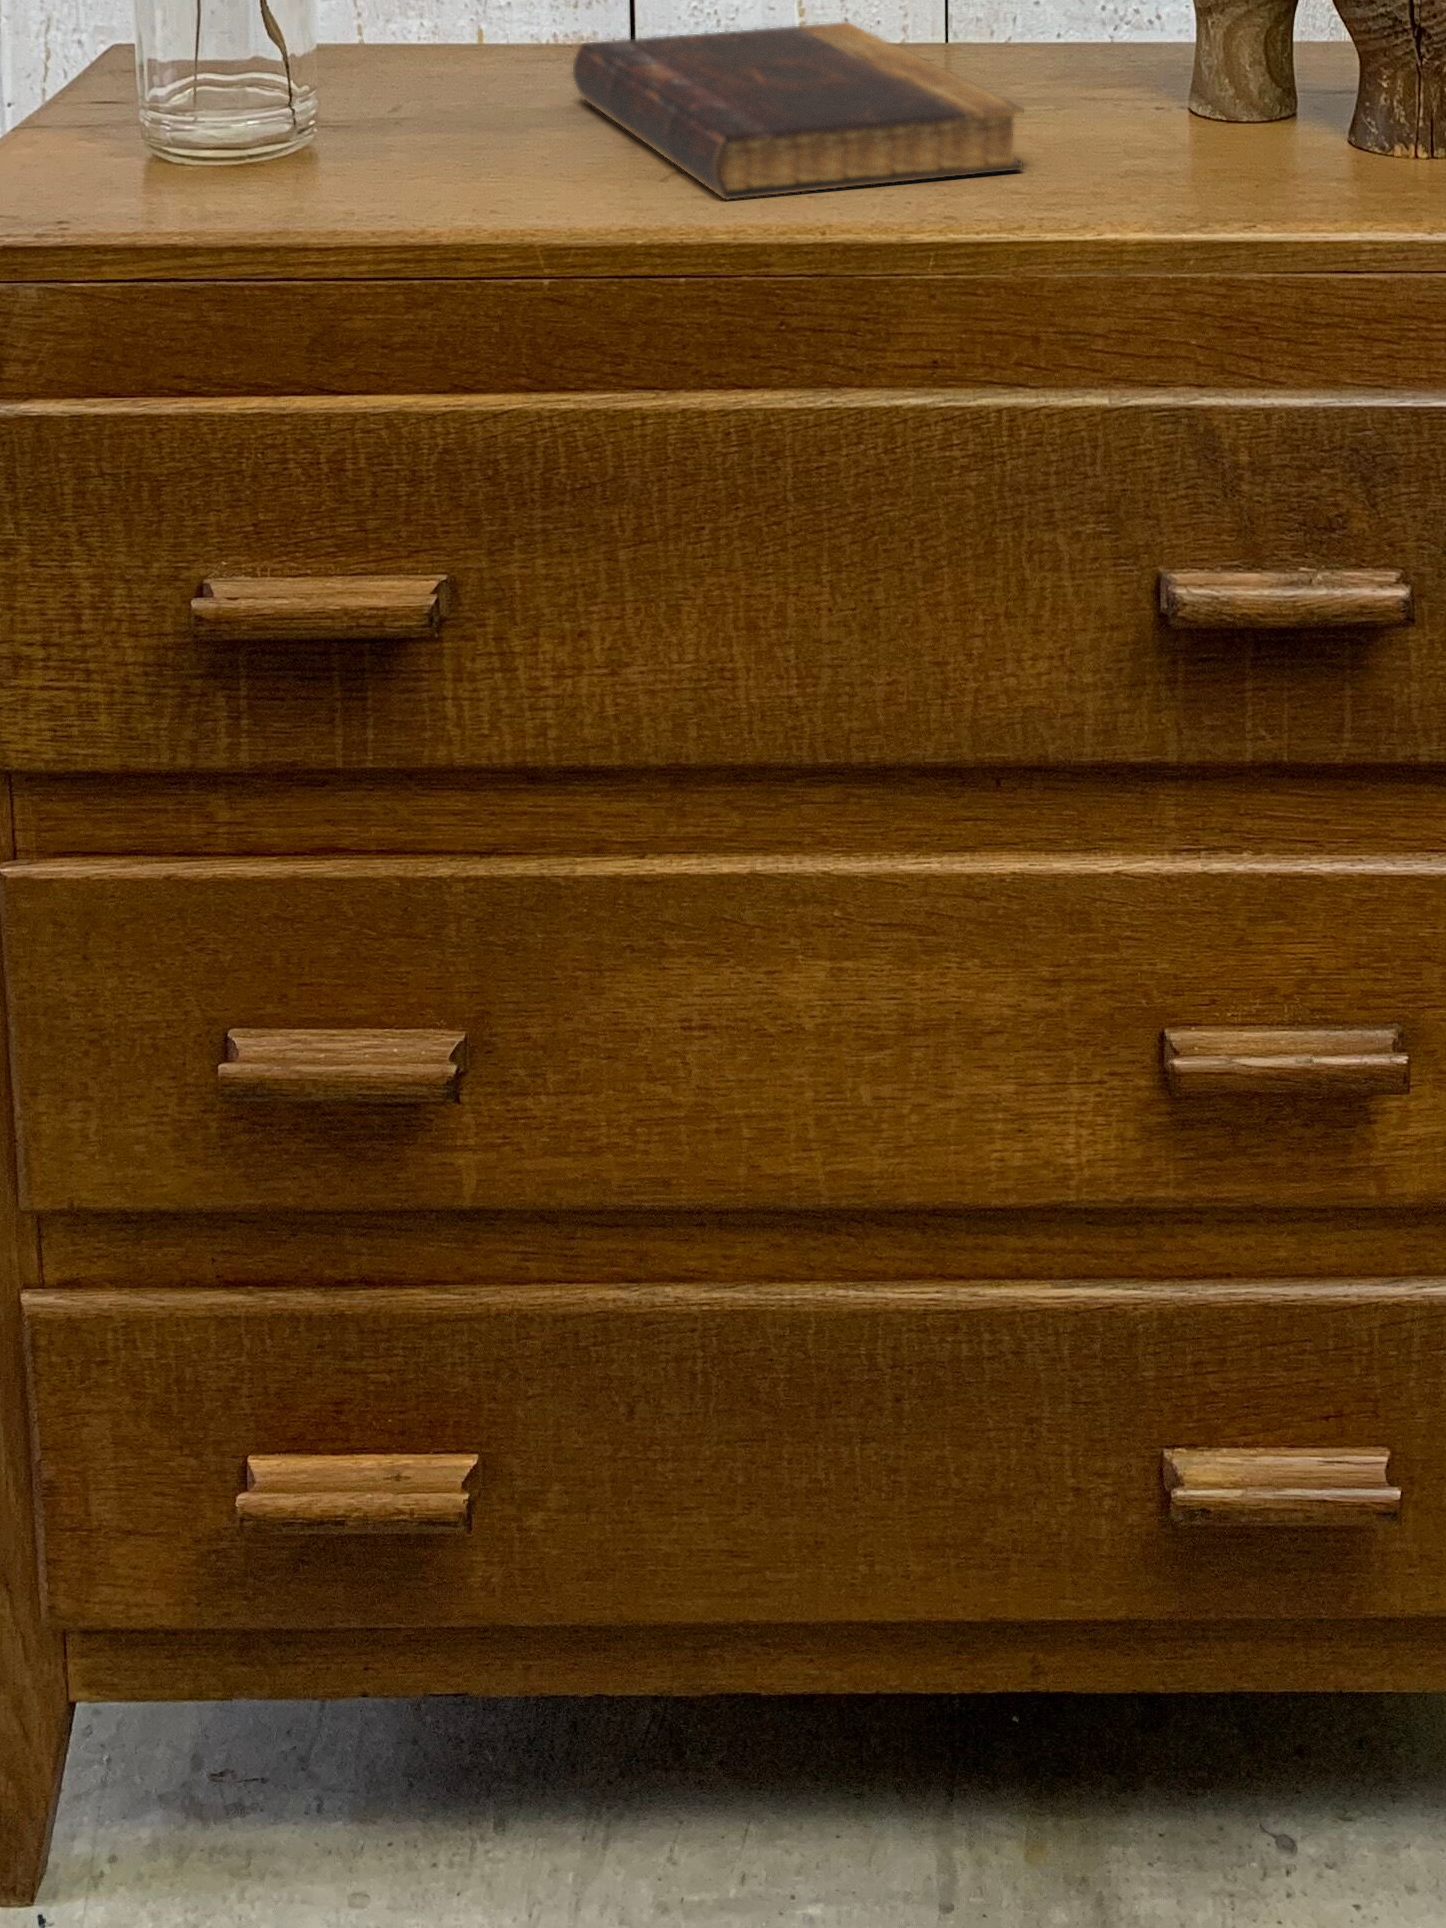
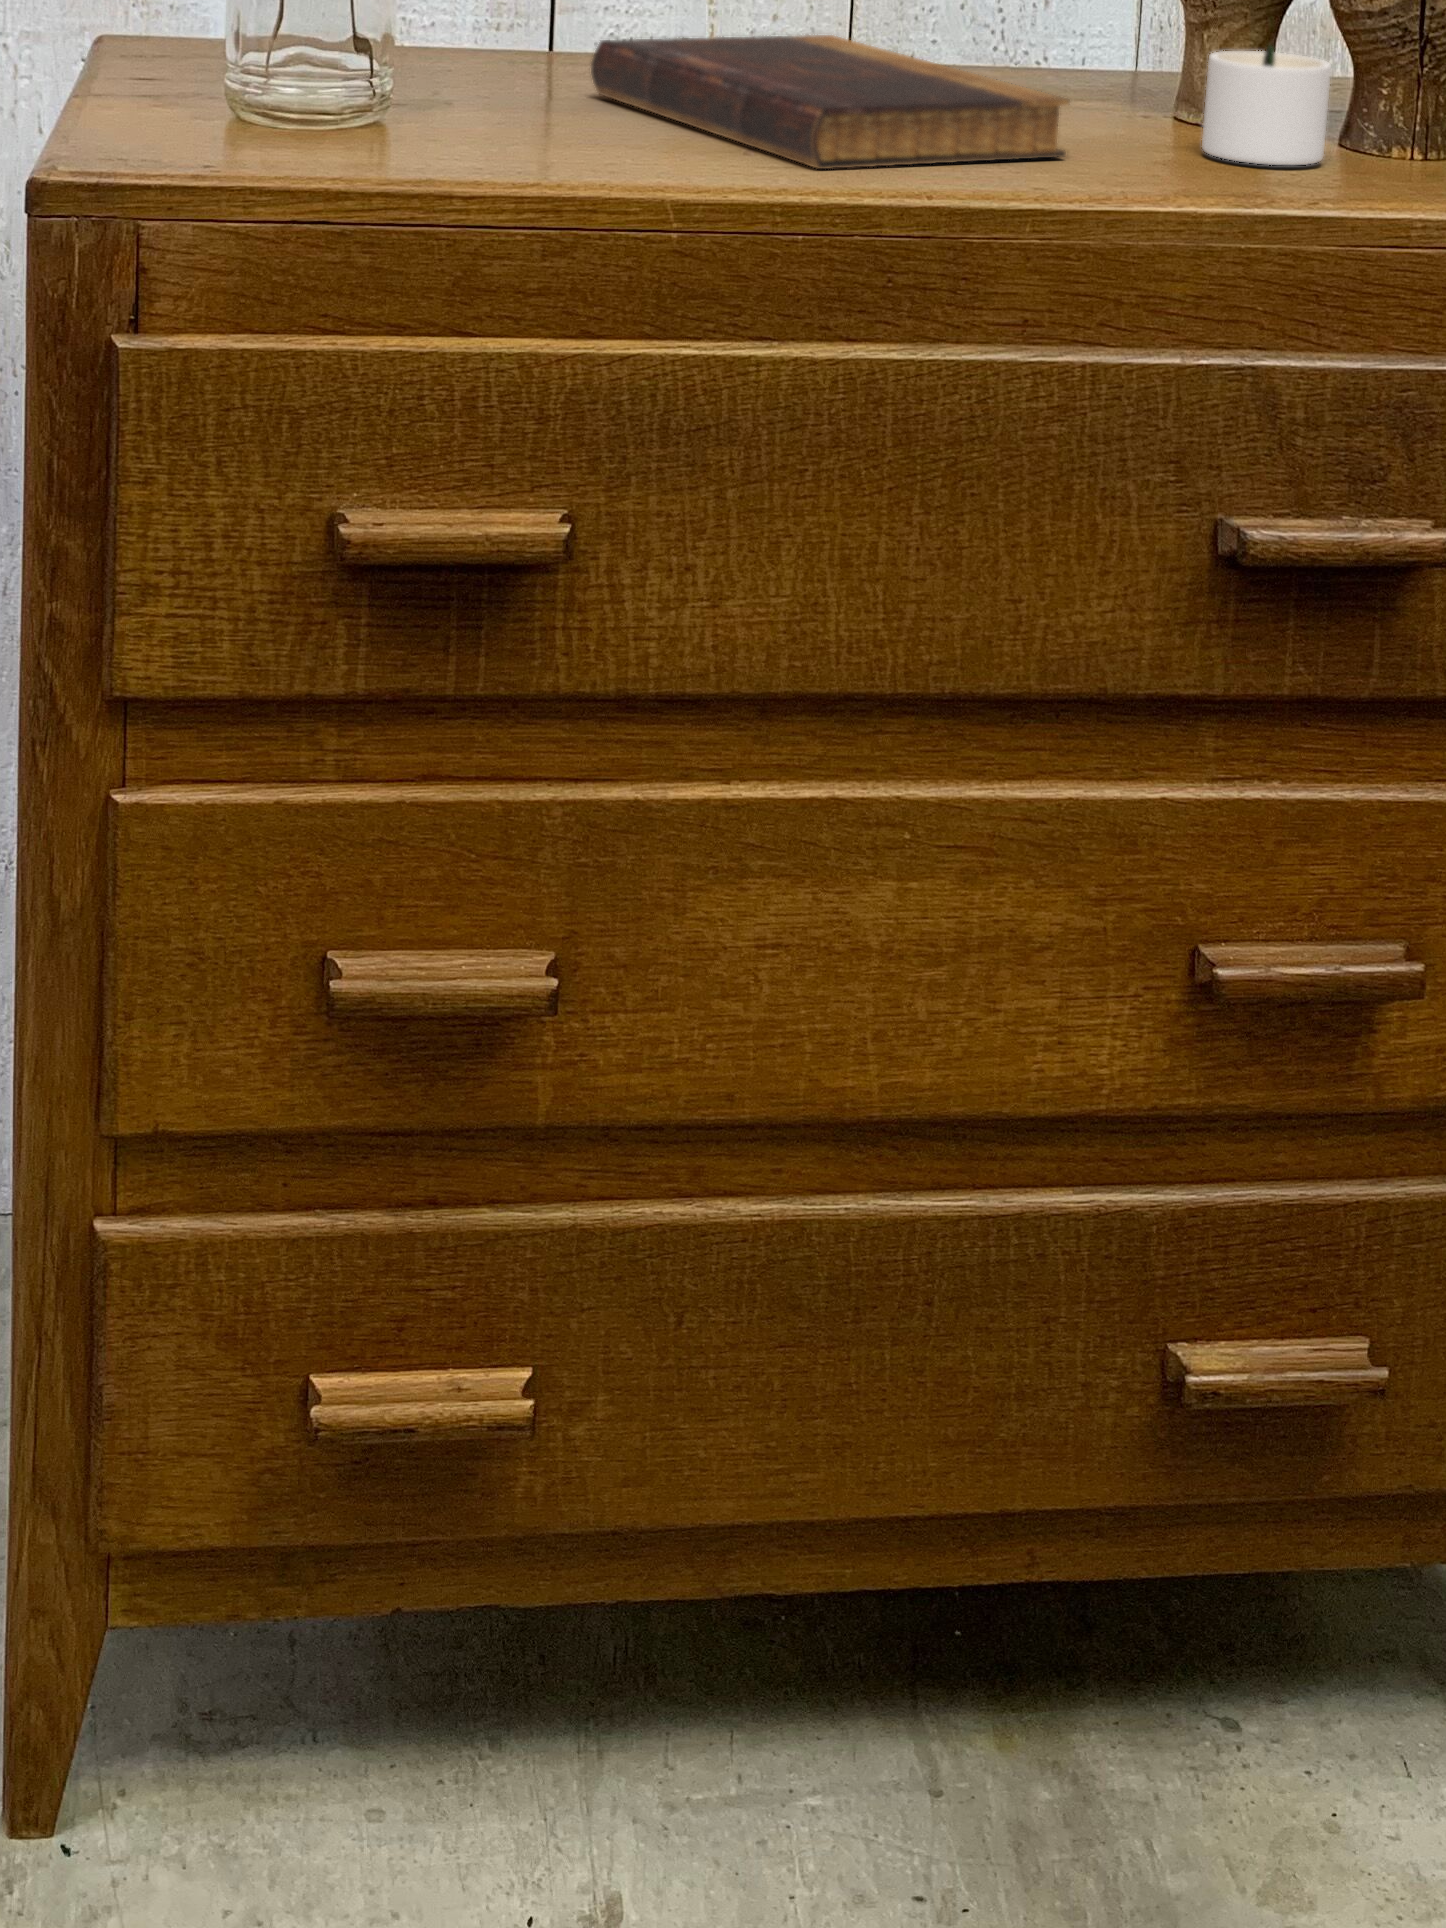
candle: none [1187,38,1354,183] -> present [1202,46,1331,165]

